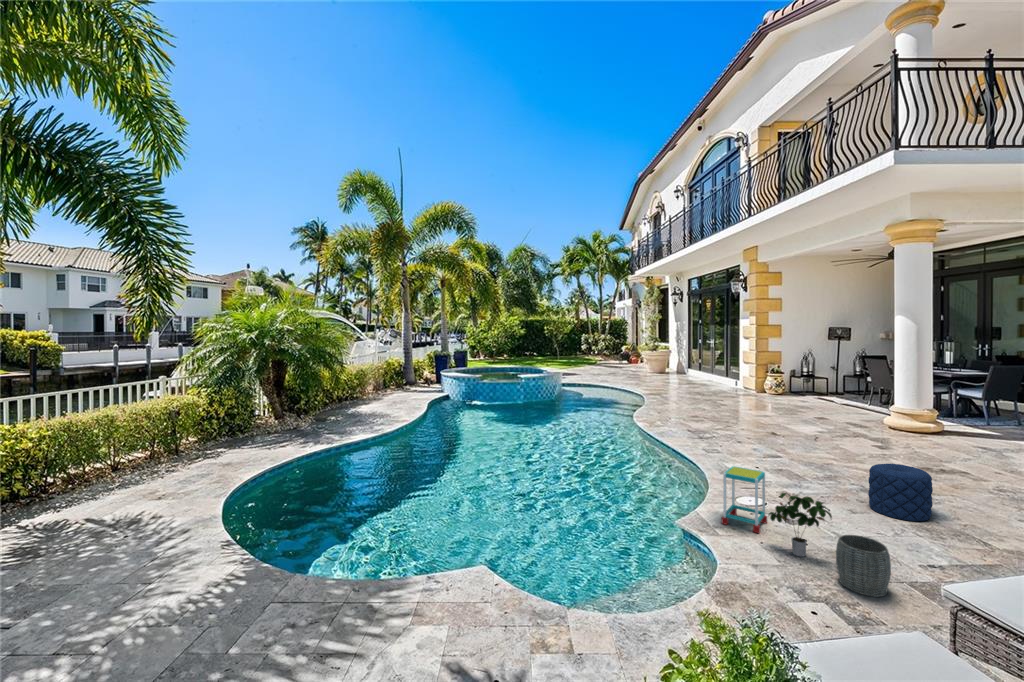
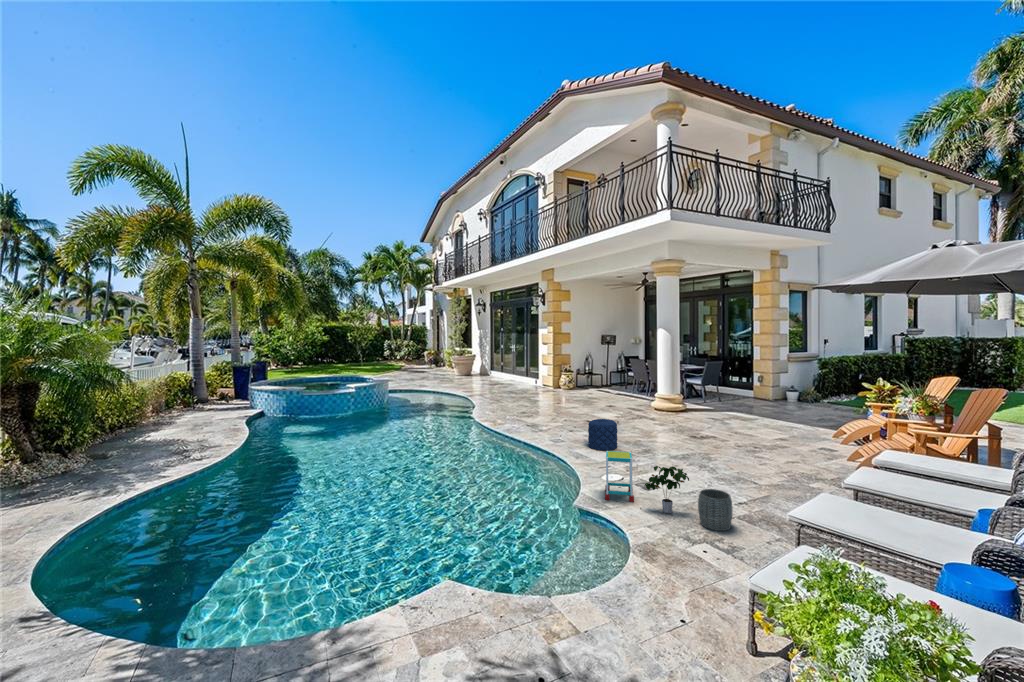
pouf: present [868,464,933,521] -> present [588,419,618,450]

